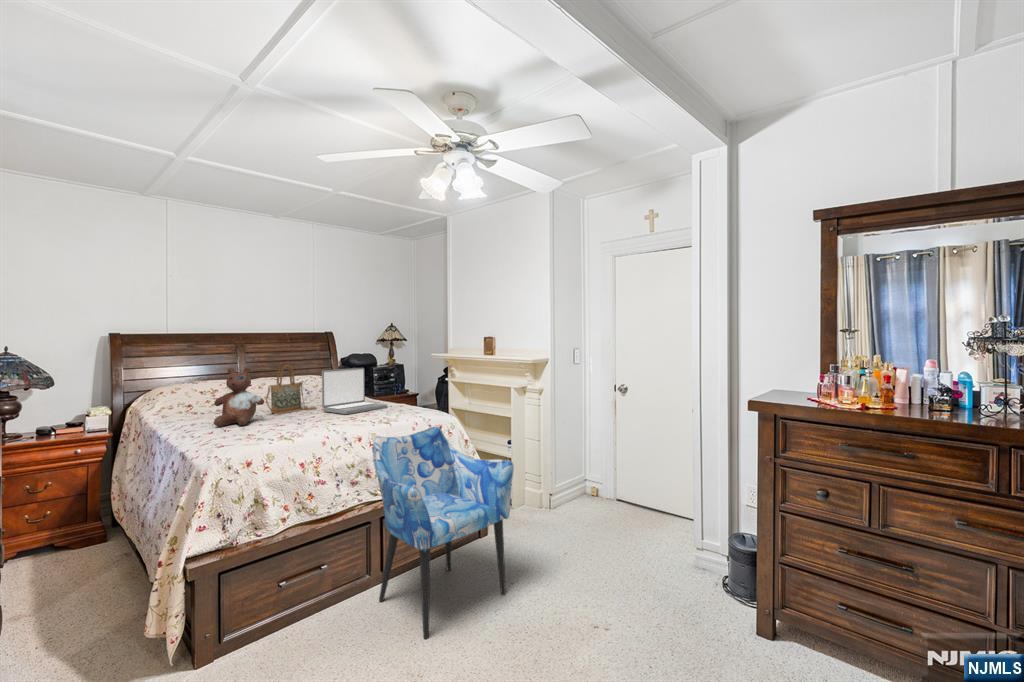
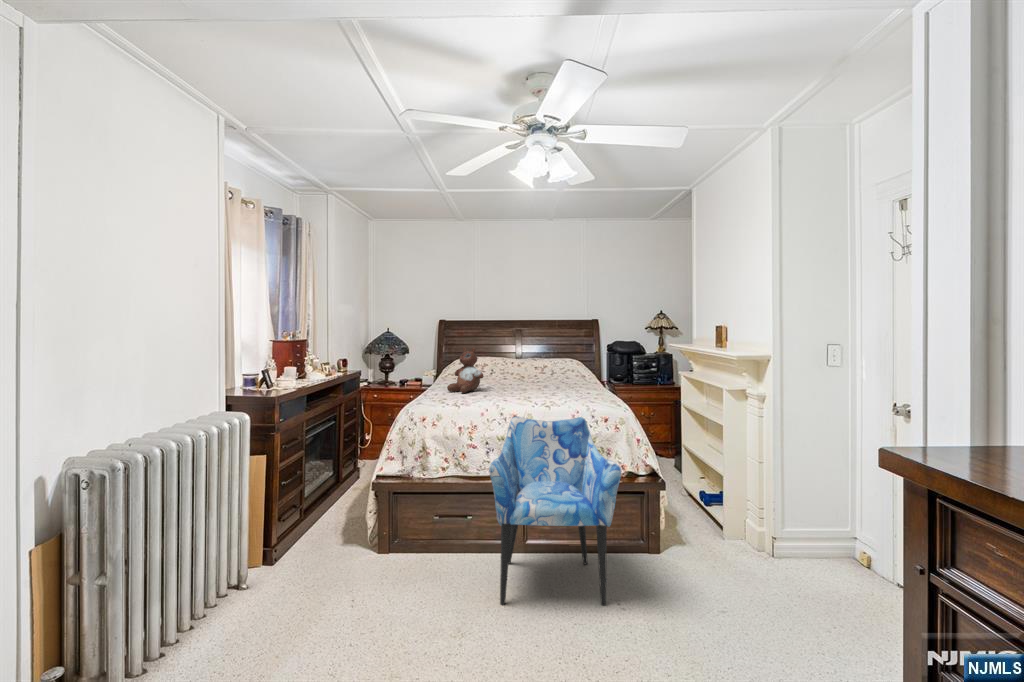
handbag: present [266,365,316,414] -> none [495,348,538,388]
laptop: present [322,368,387,414] -> none [534,354,587,395]

